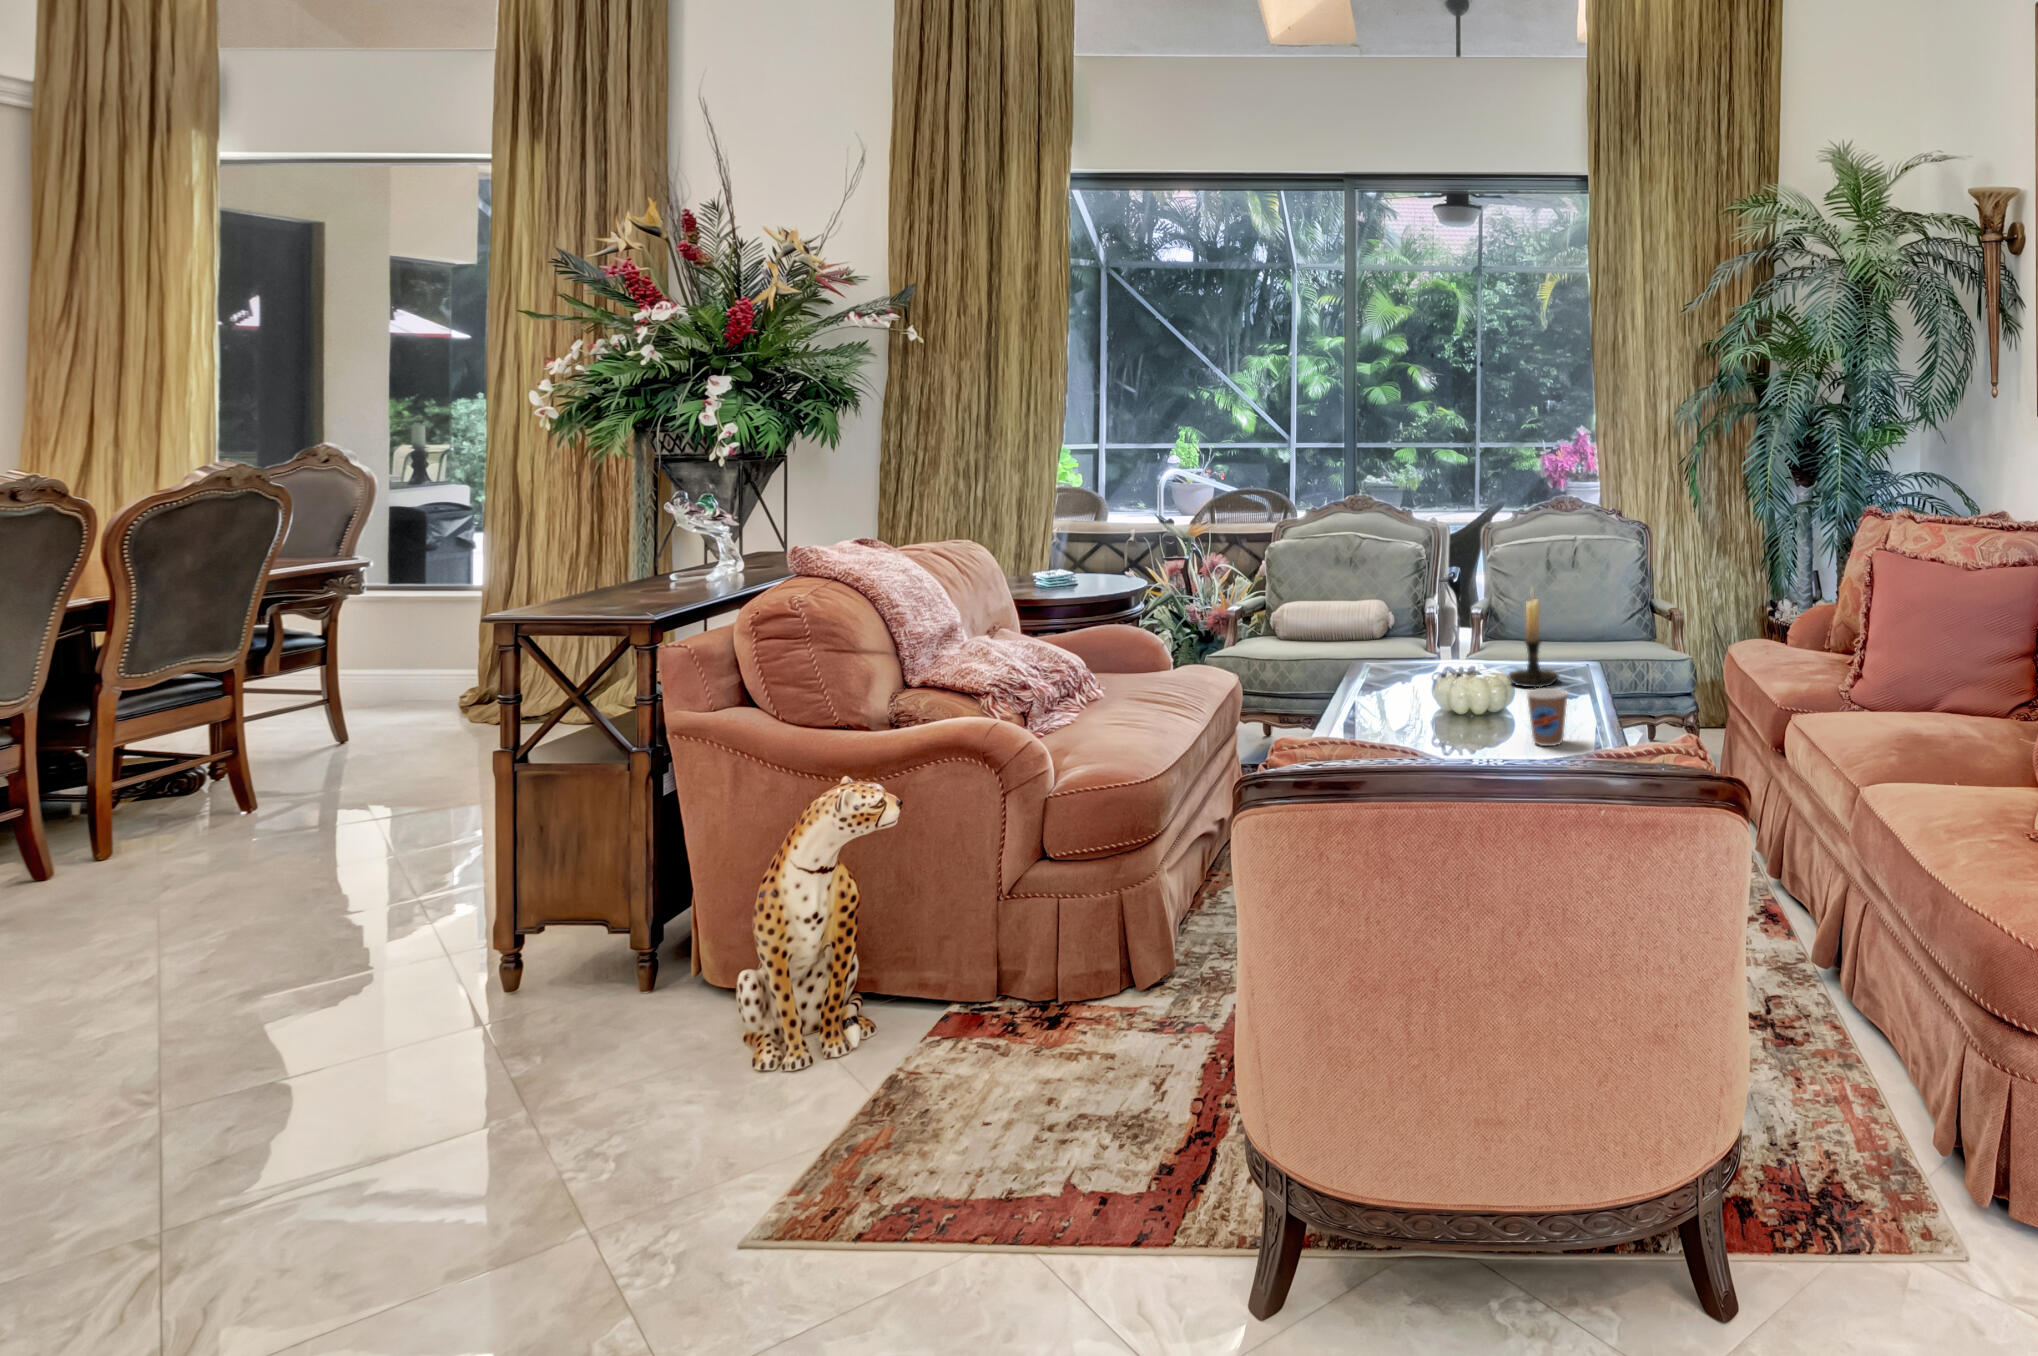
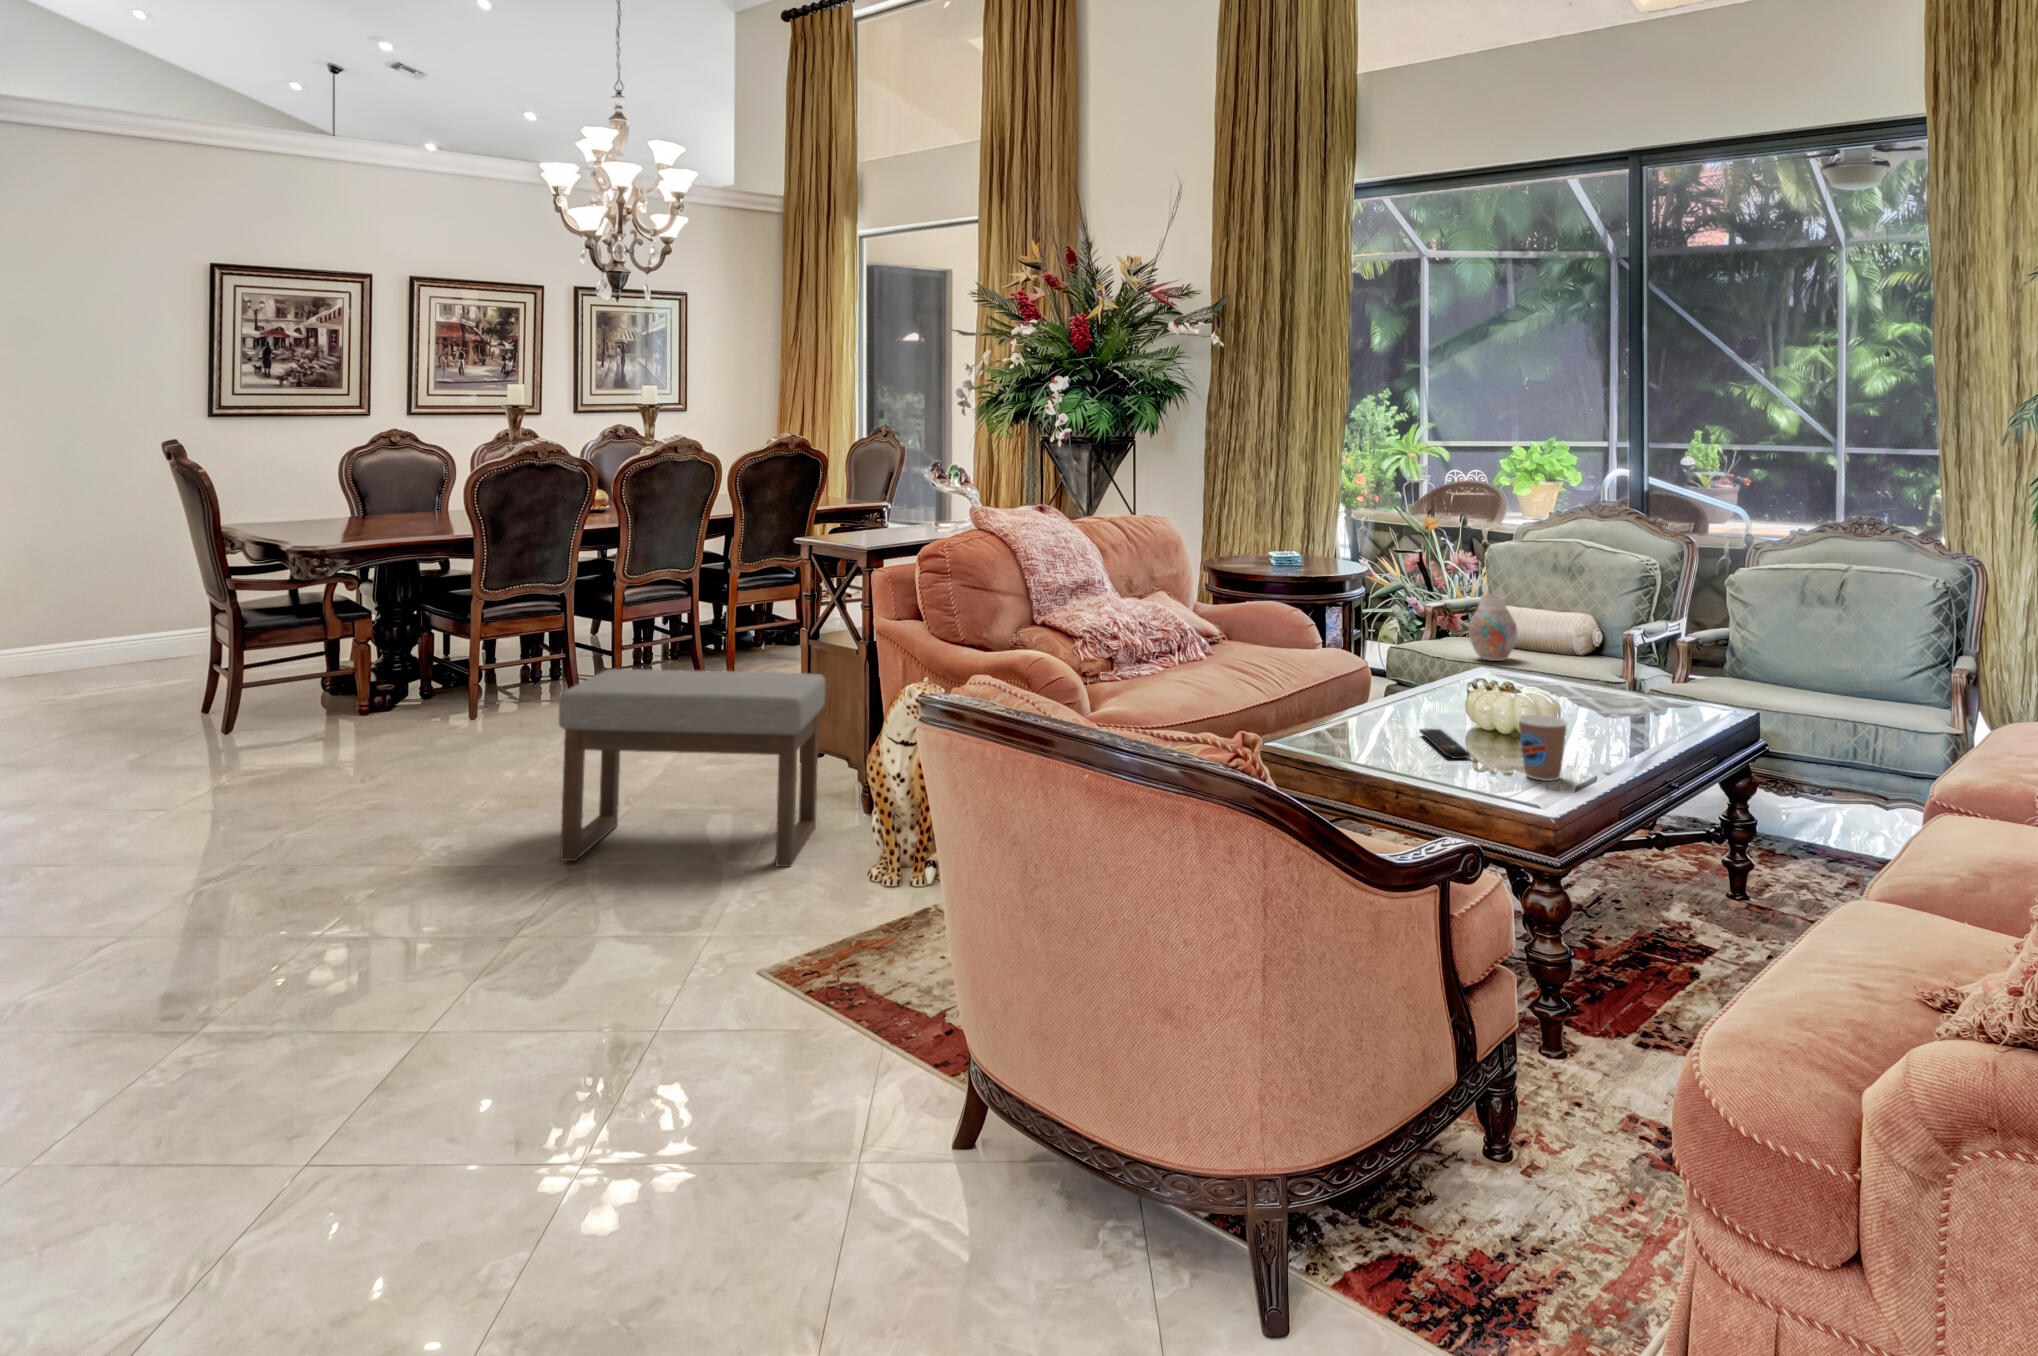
vase: none [1289,588,1334,651] -> present [1469,595,1517,661]
candle holder: present [1508,590,1559,688] -> none [1620,612,1685,731]
remote control: none [1393,721,1471,744] -> present [1419,729,1470,759]
ottoman: none [116,820,617,1249] -> present [559,669,825,867]

